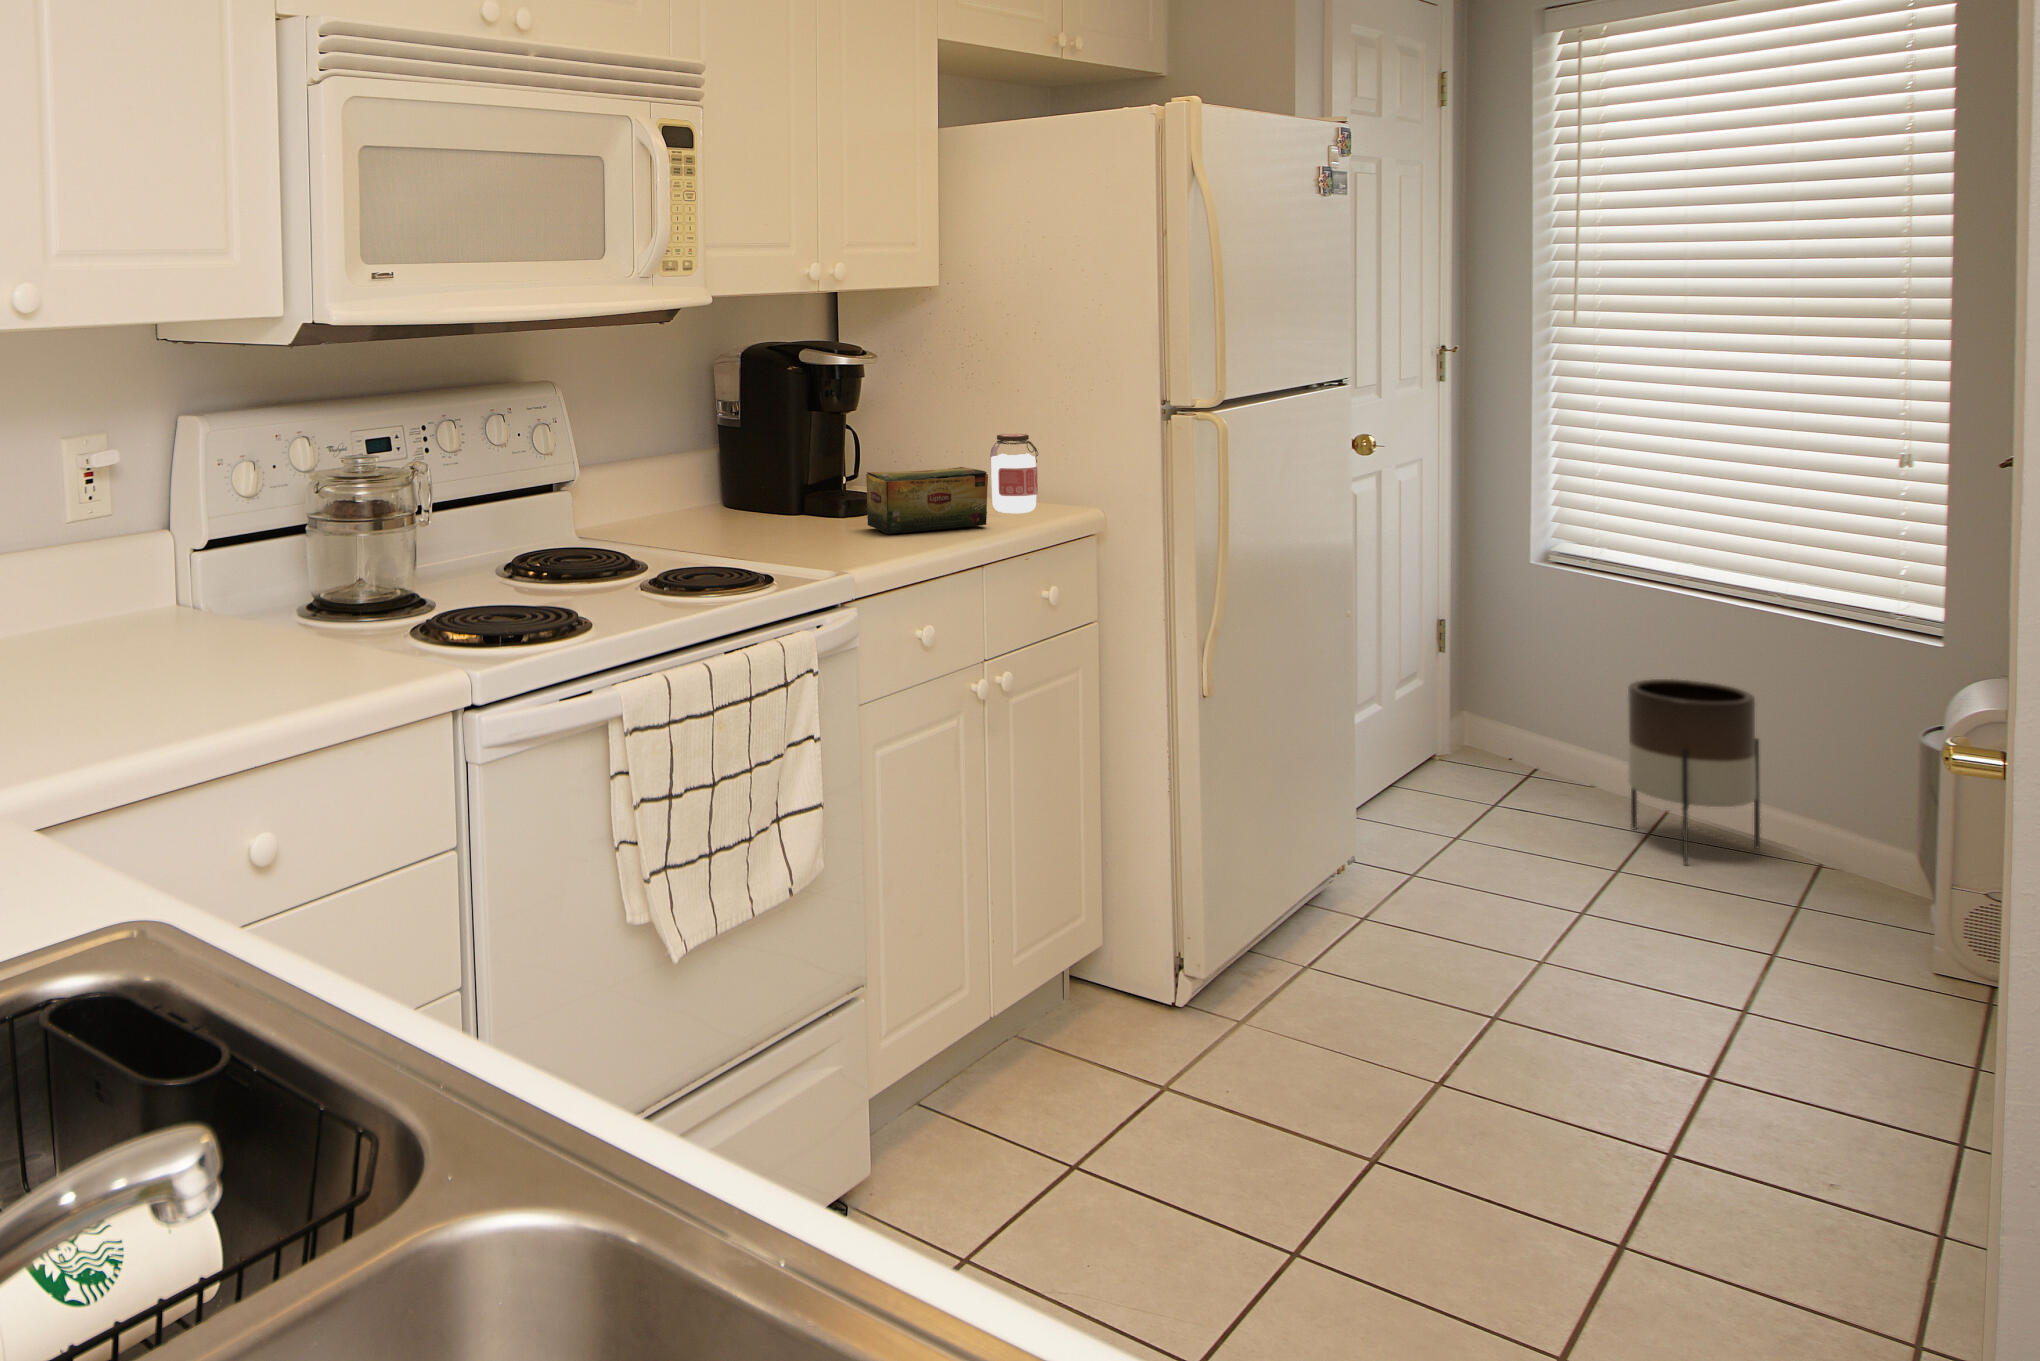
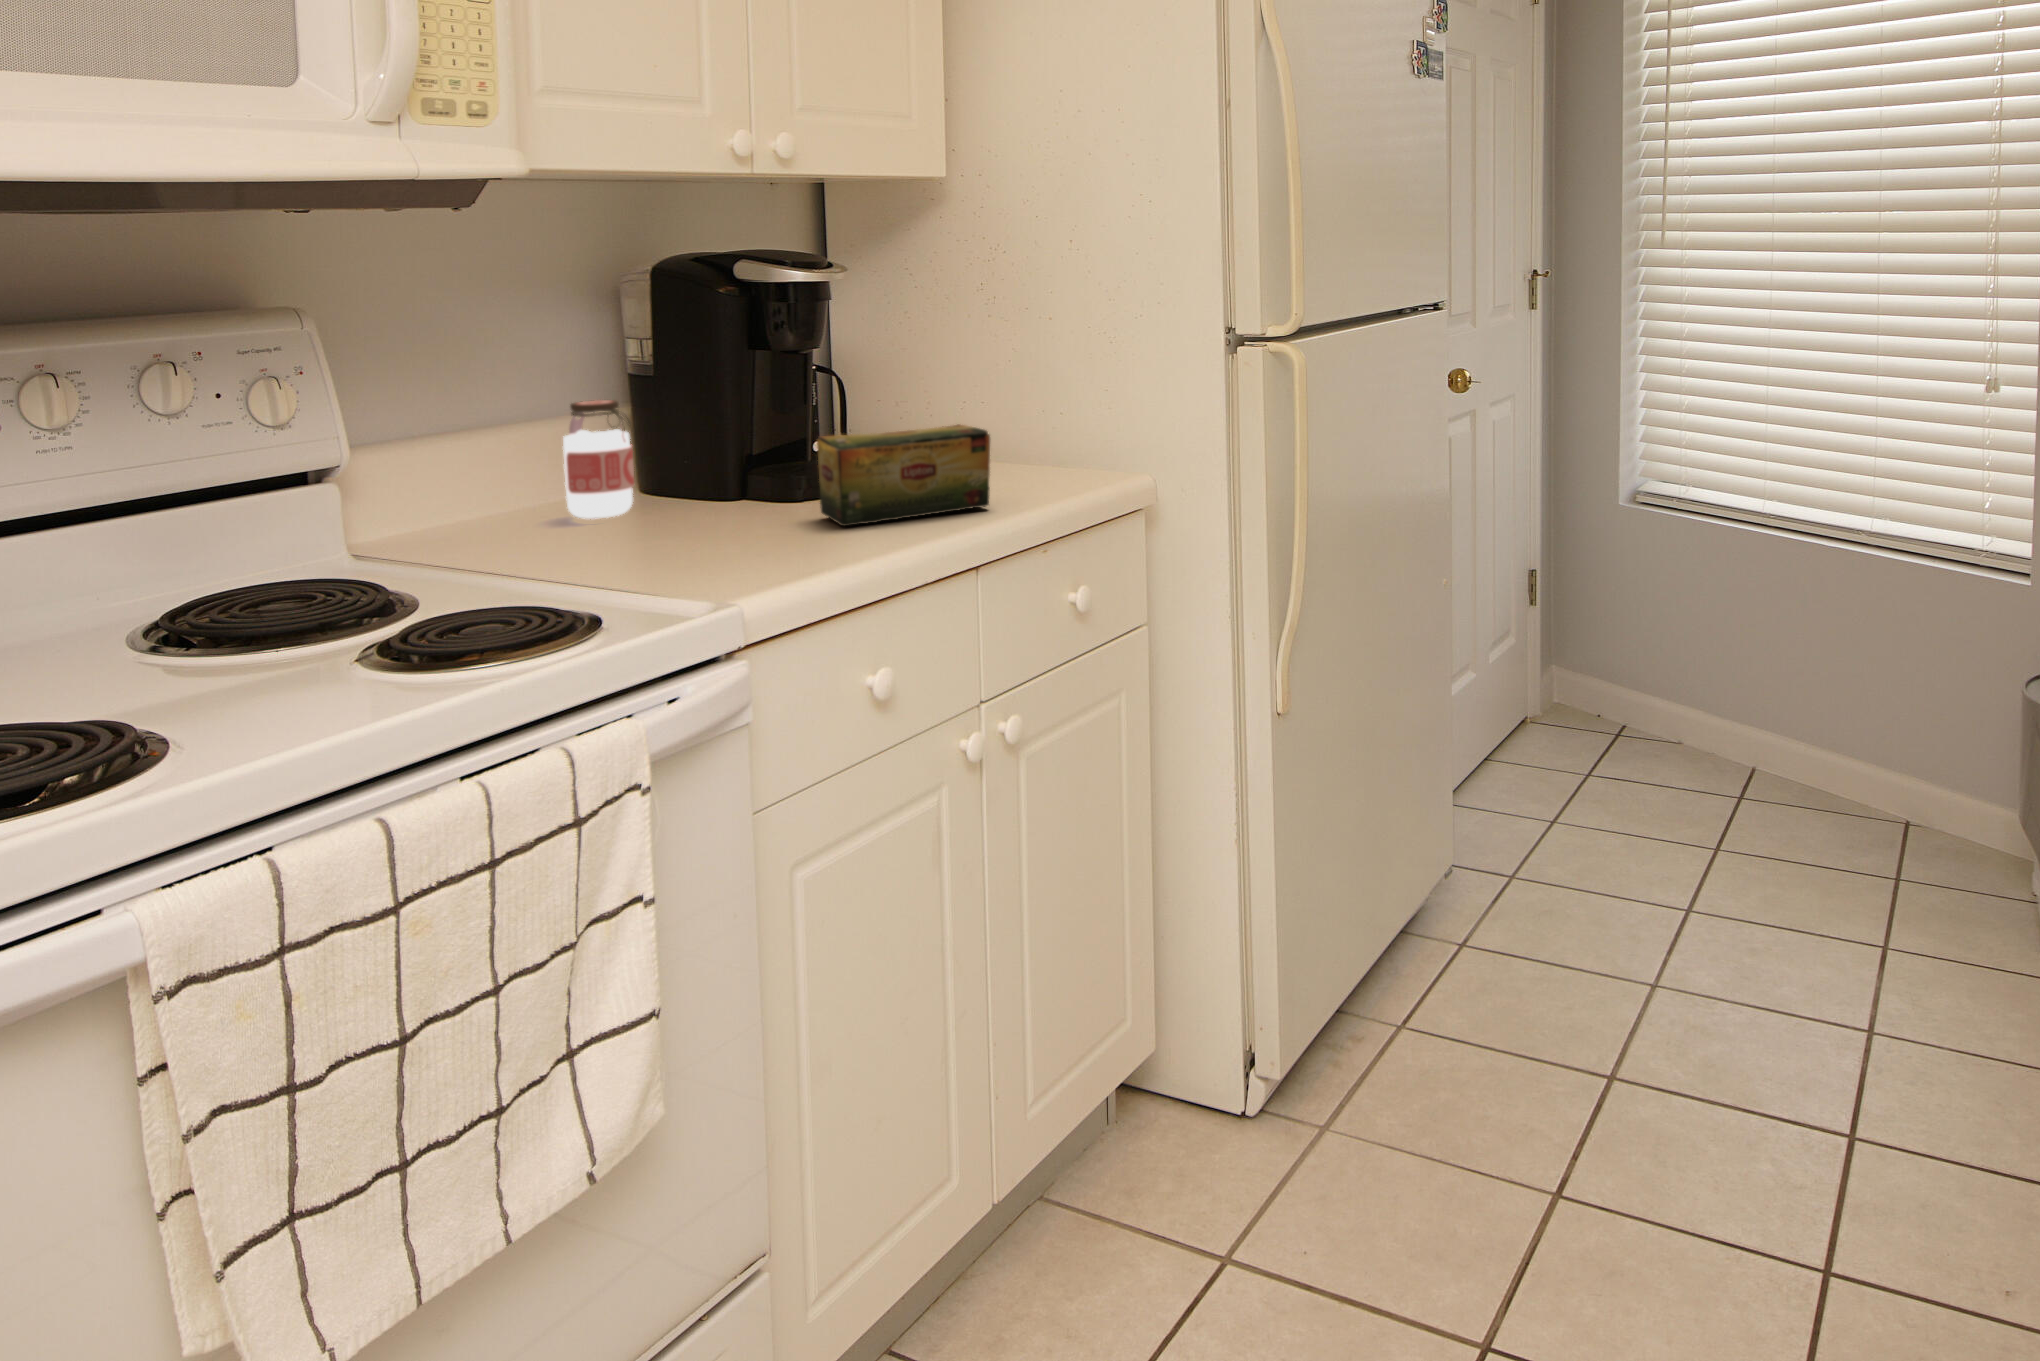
jar: present [990,434,1038,513] -> present [563,400,634,519]
planter: present [1628,679,1760,864] -> none [1722,627,1845,830]

